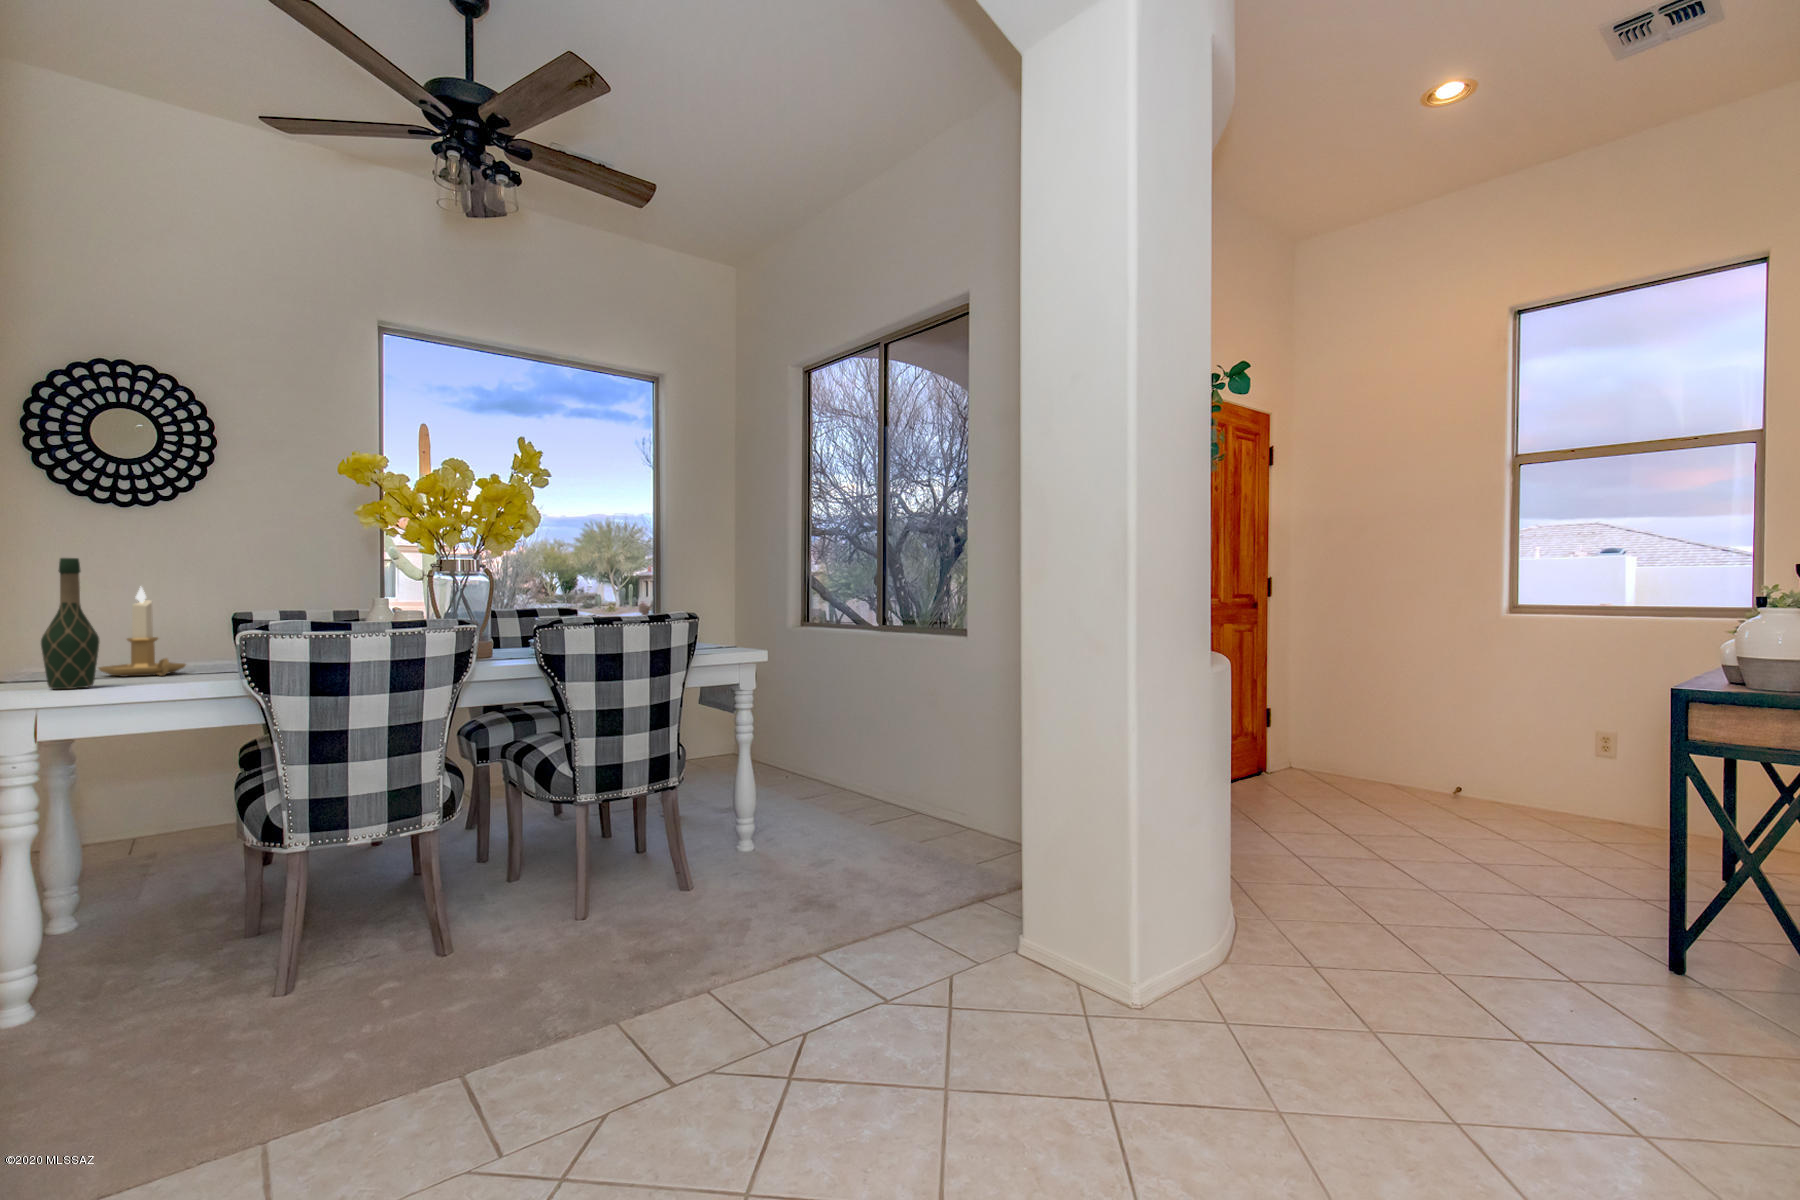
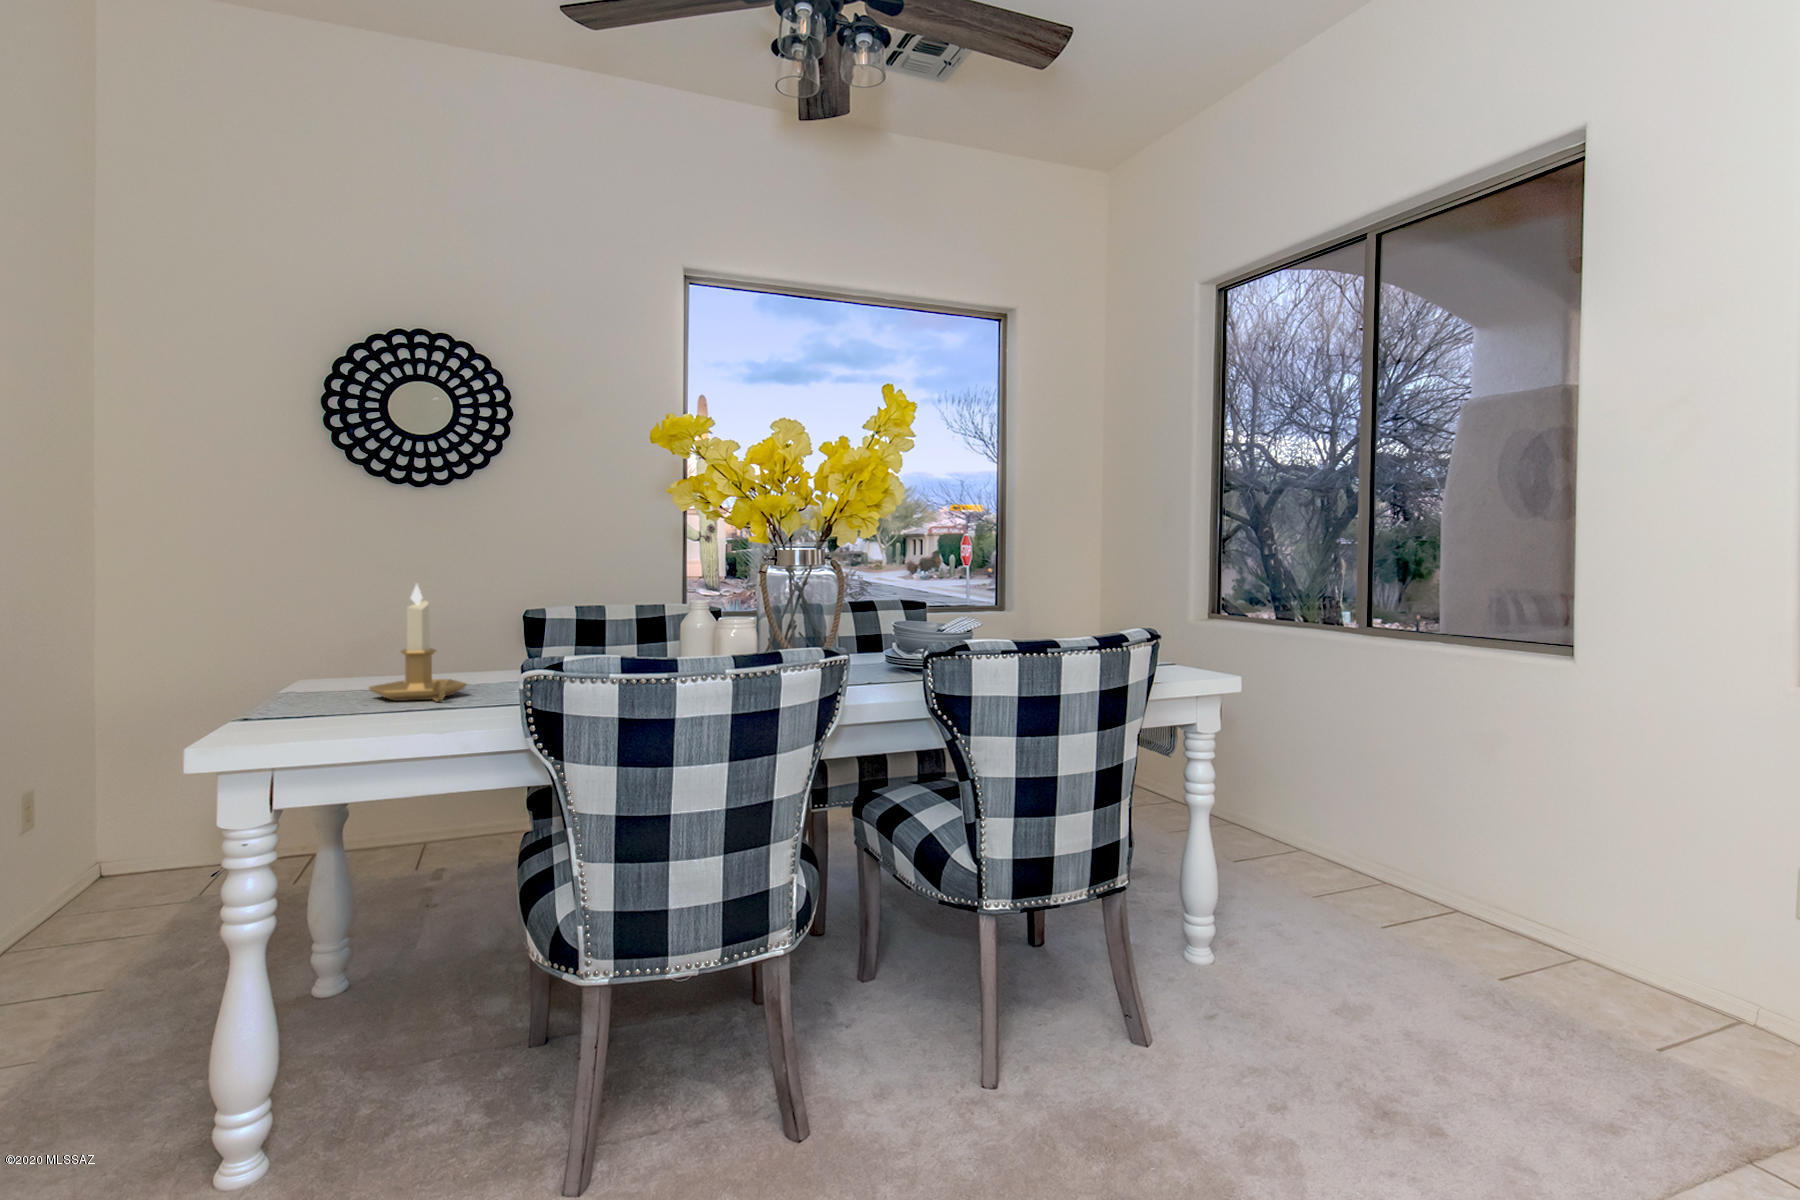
wine bottle: present [41,558,99,689] -> none [272,549,348,741]

